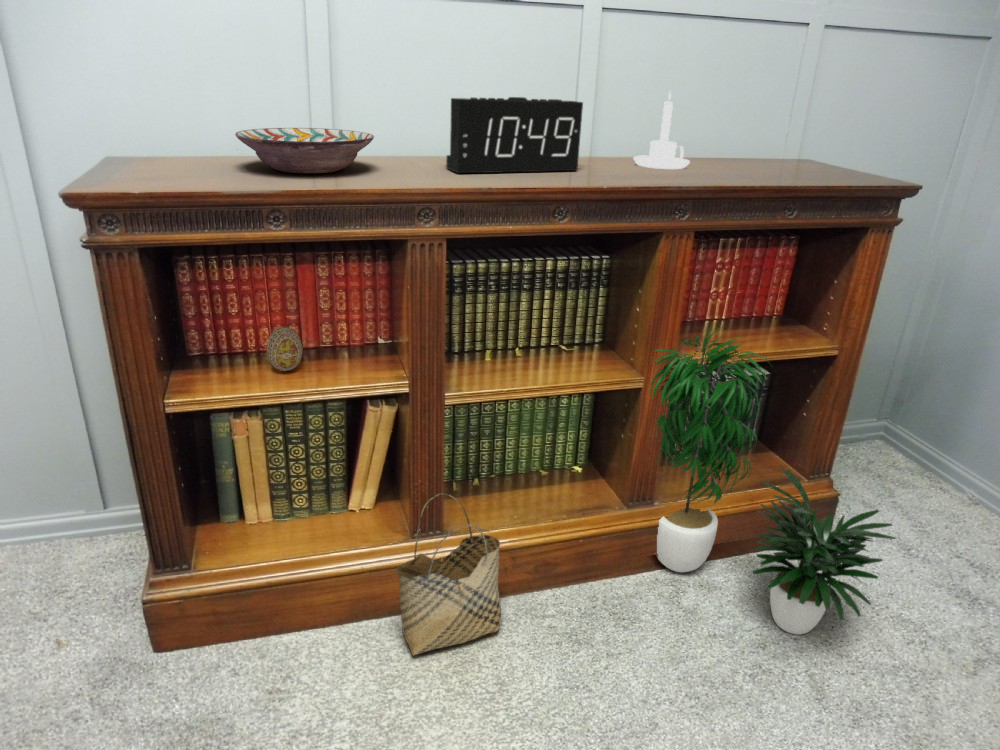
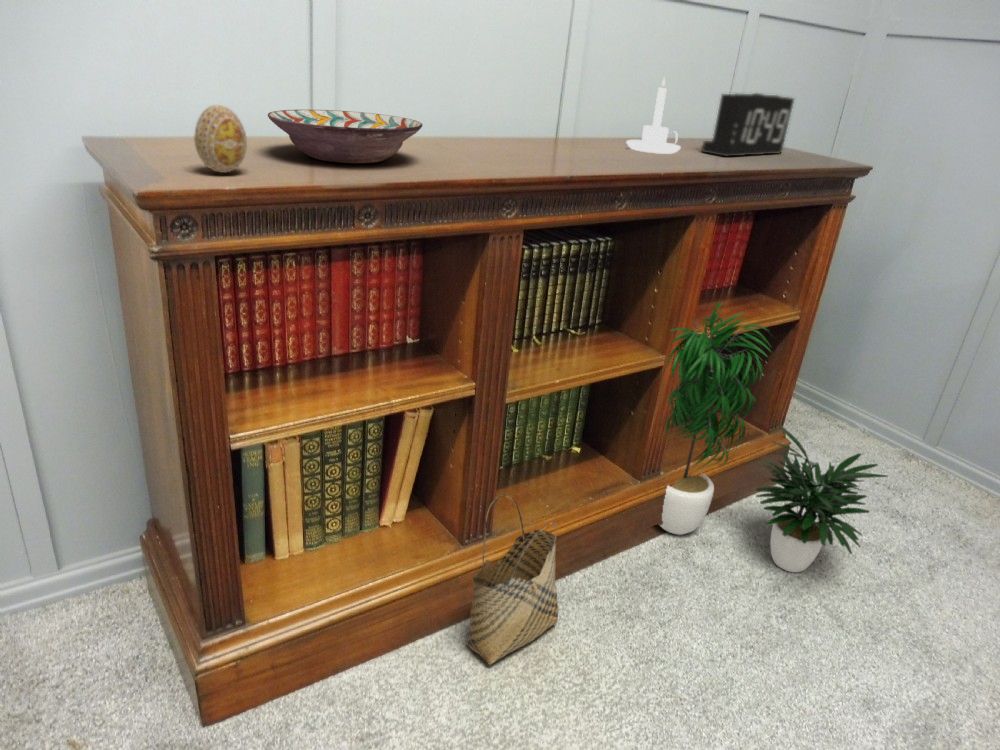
alarm clock: present [446,97,583,173] -> present [702,93,794,156]
decorative egg: present [267,327,303,371] -> present [194,105,247,173]

